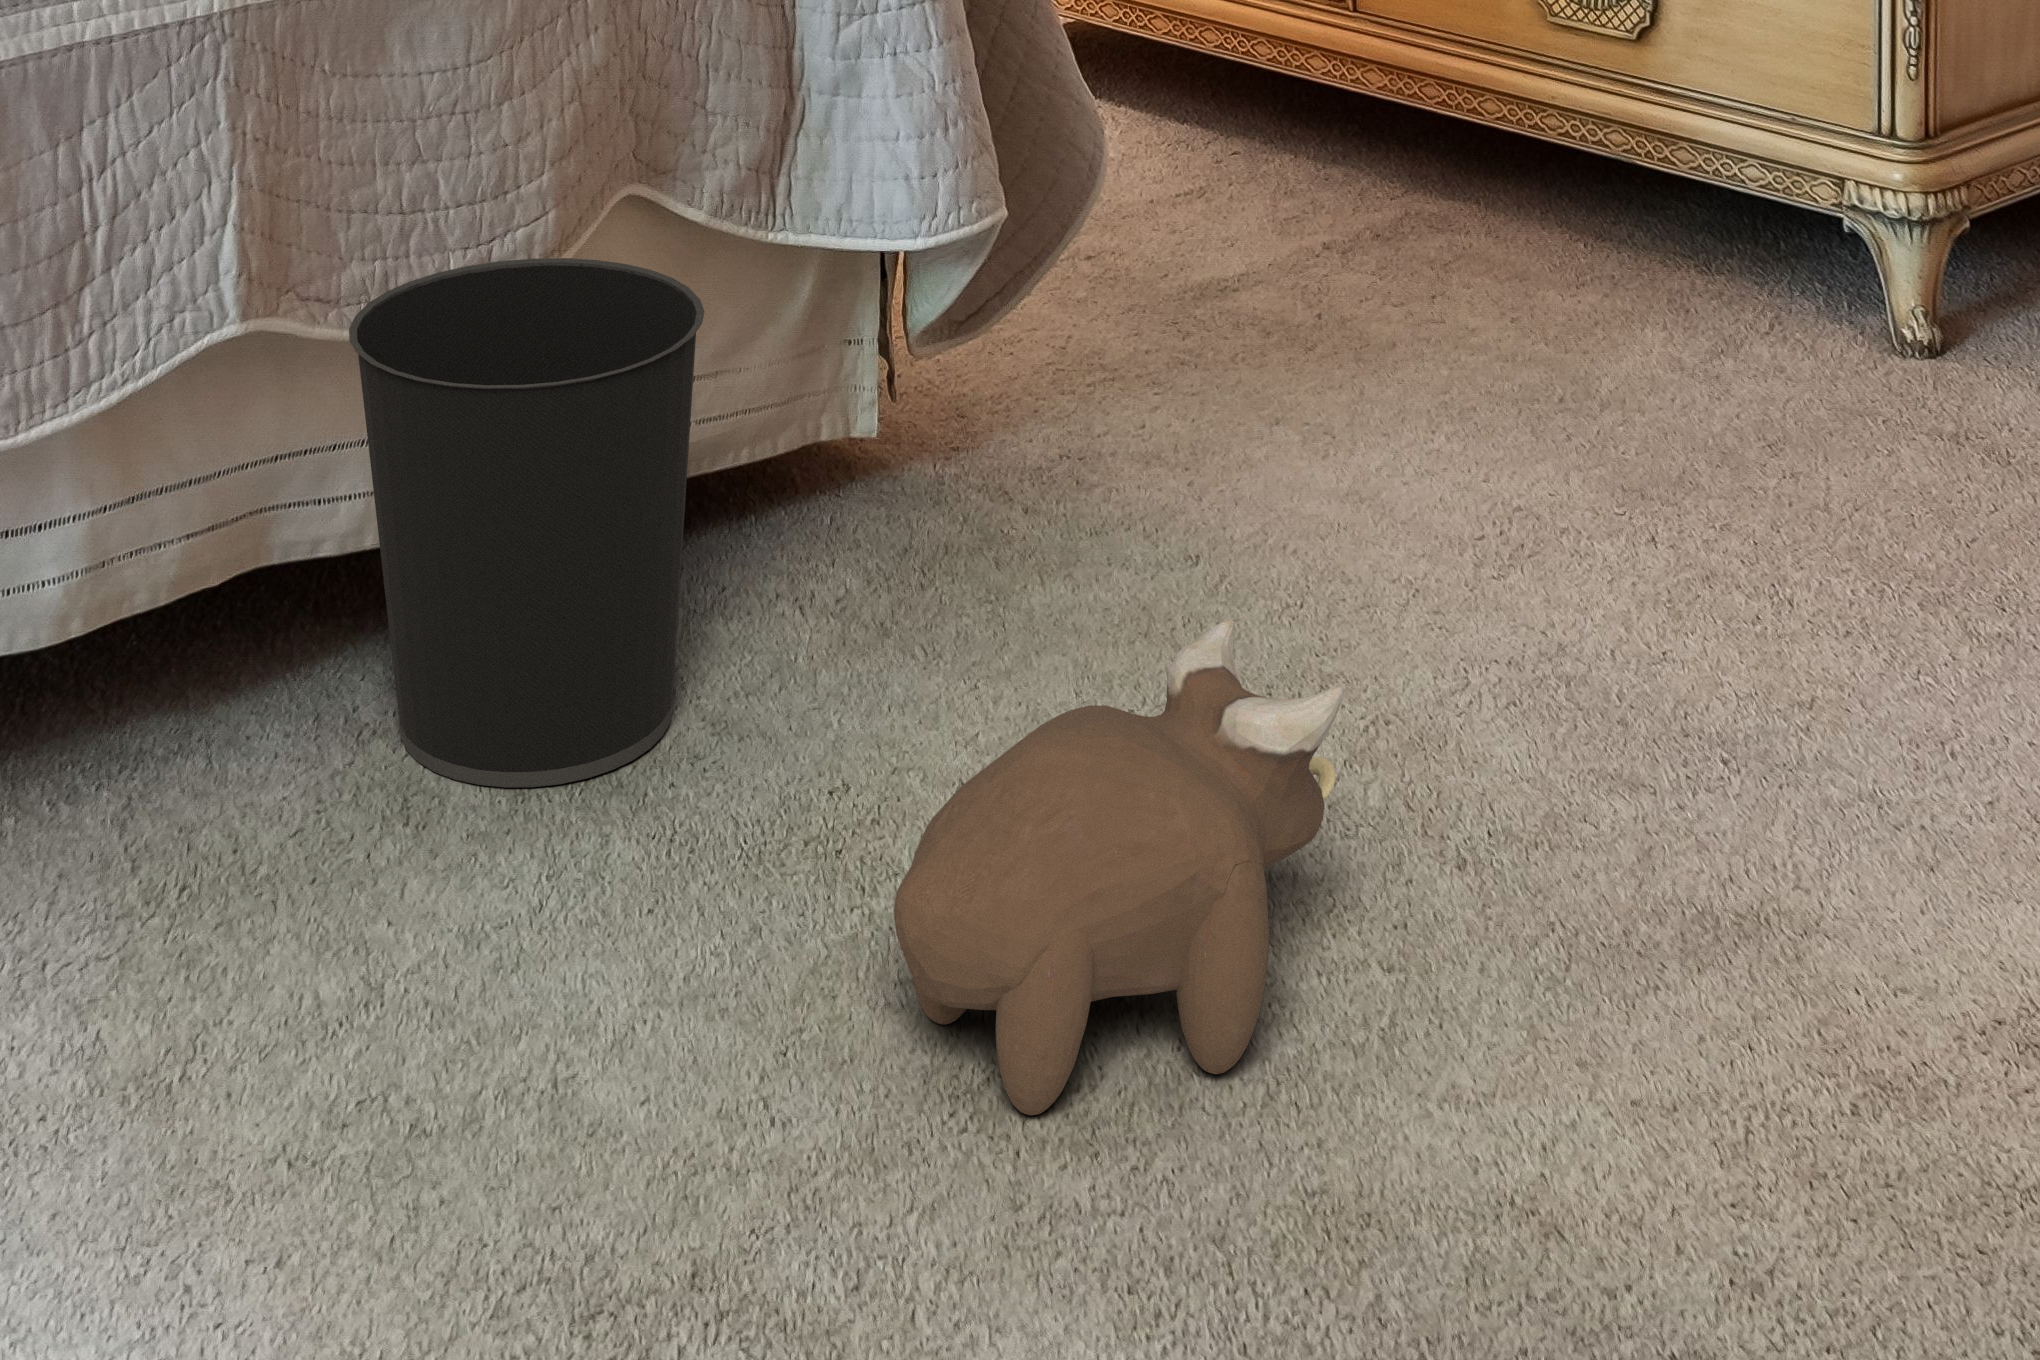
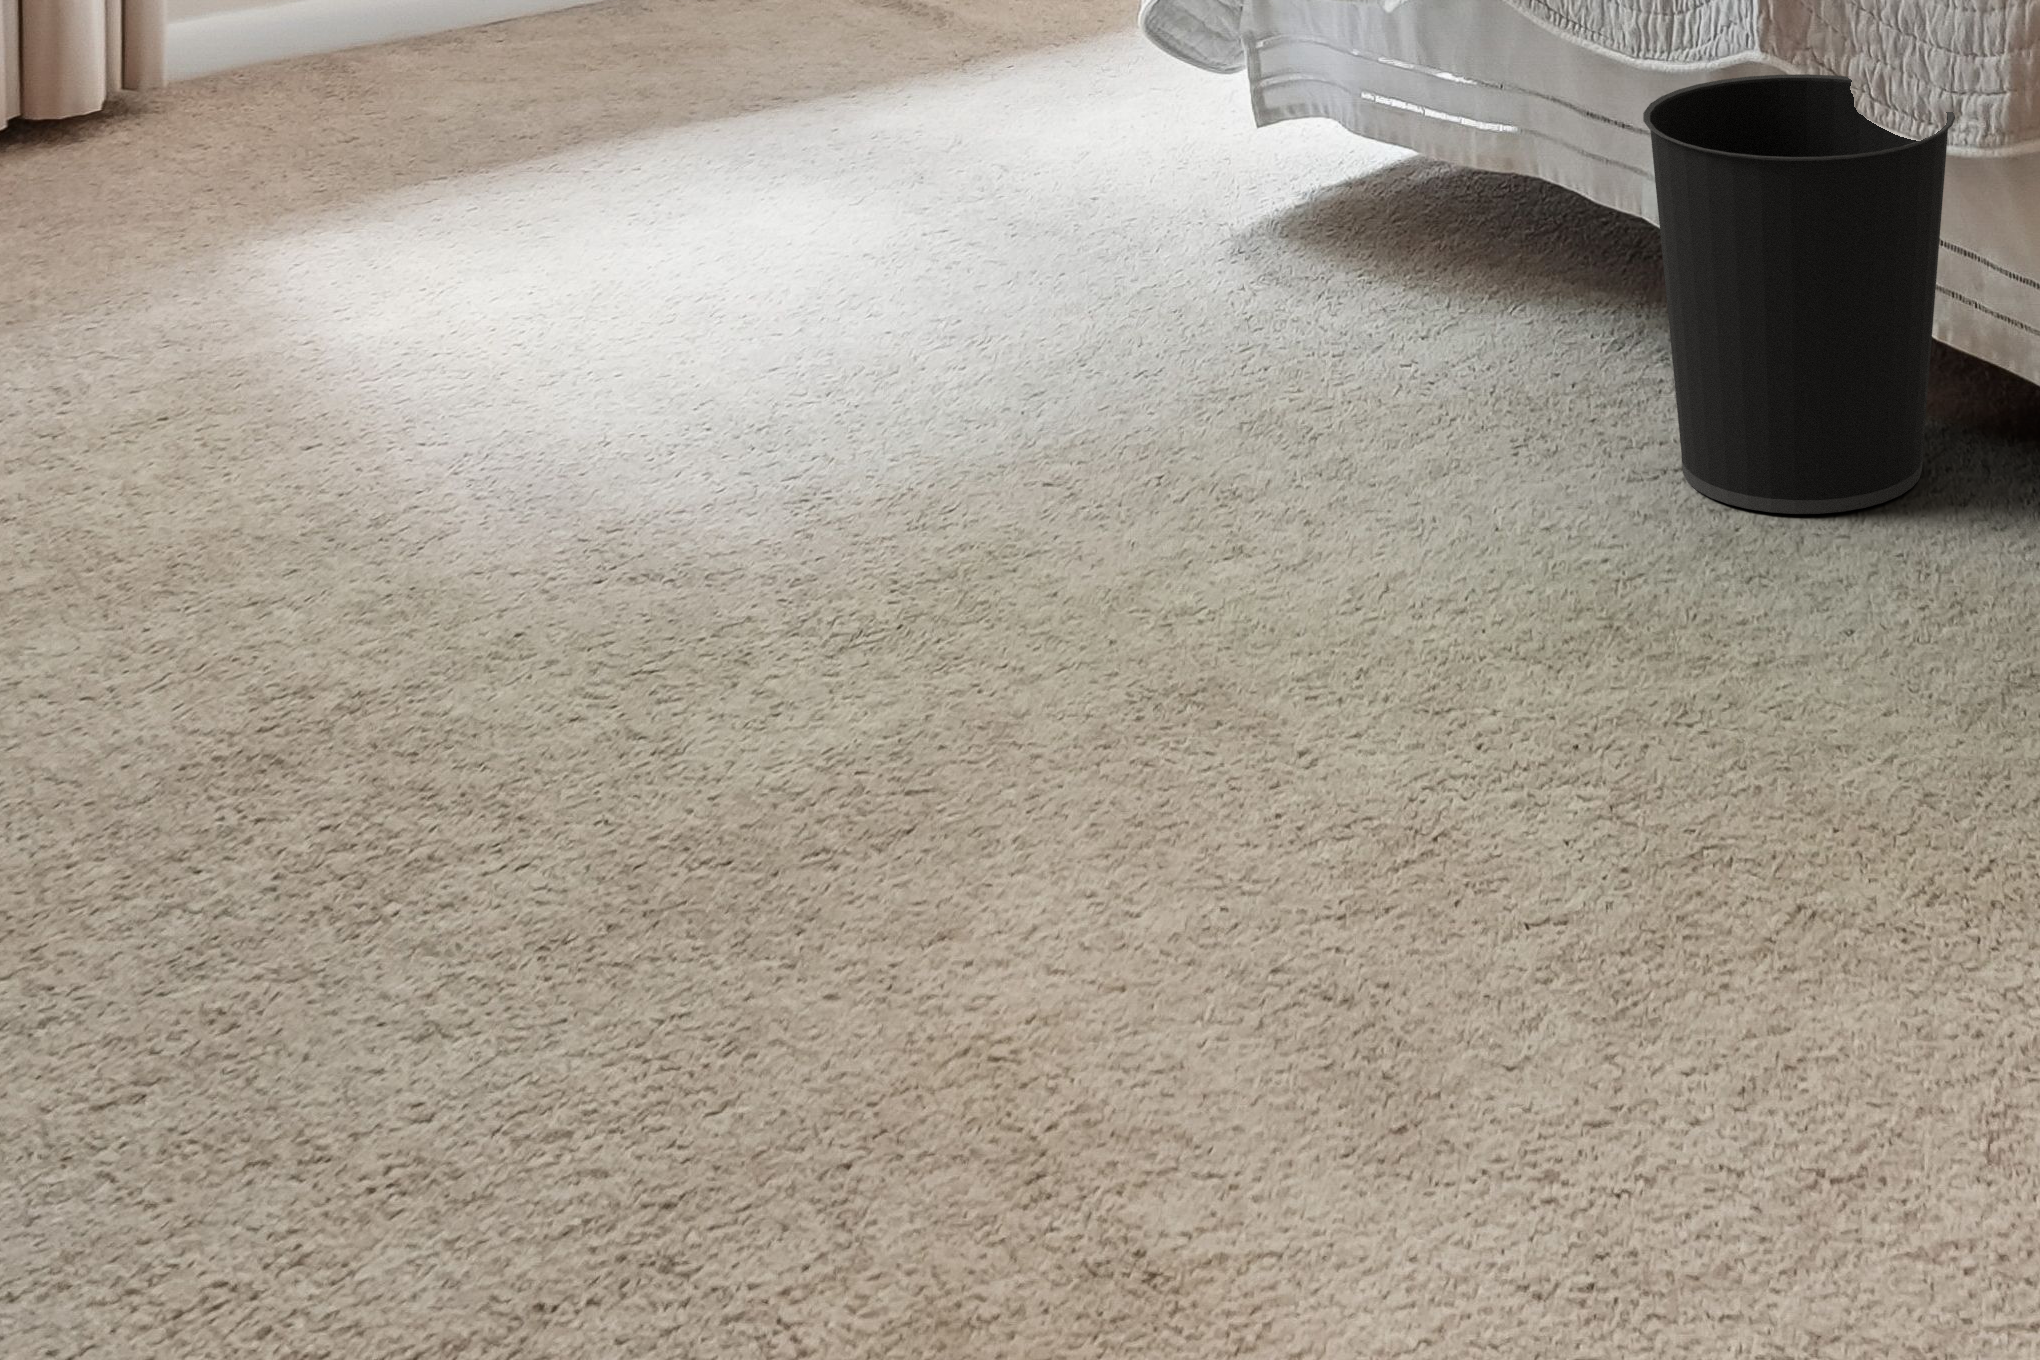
plush toy: present [894,621,1344,1115] -> none [1156,414,1448,722]

